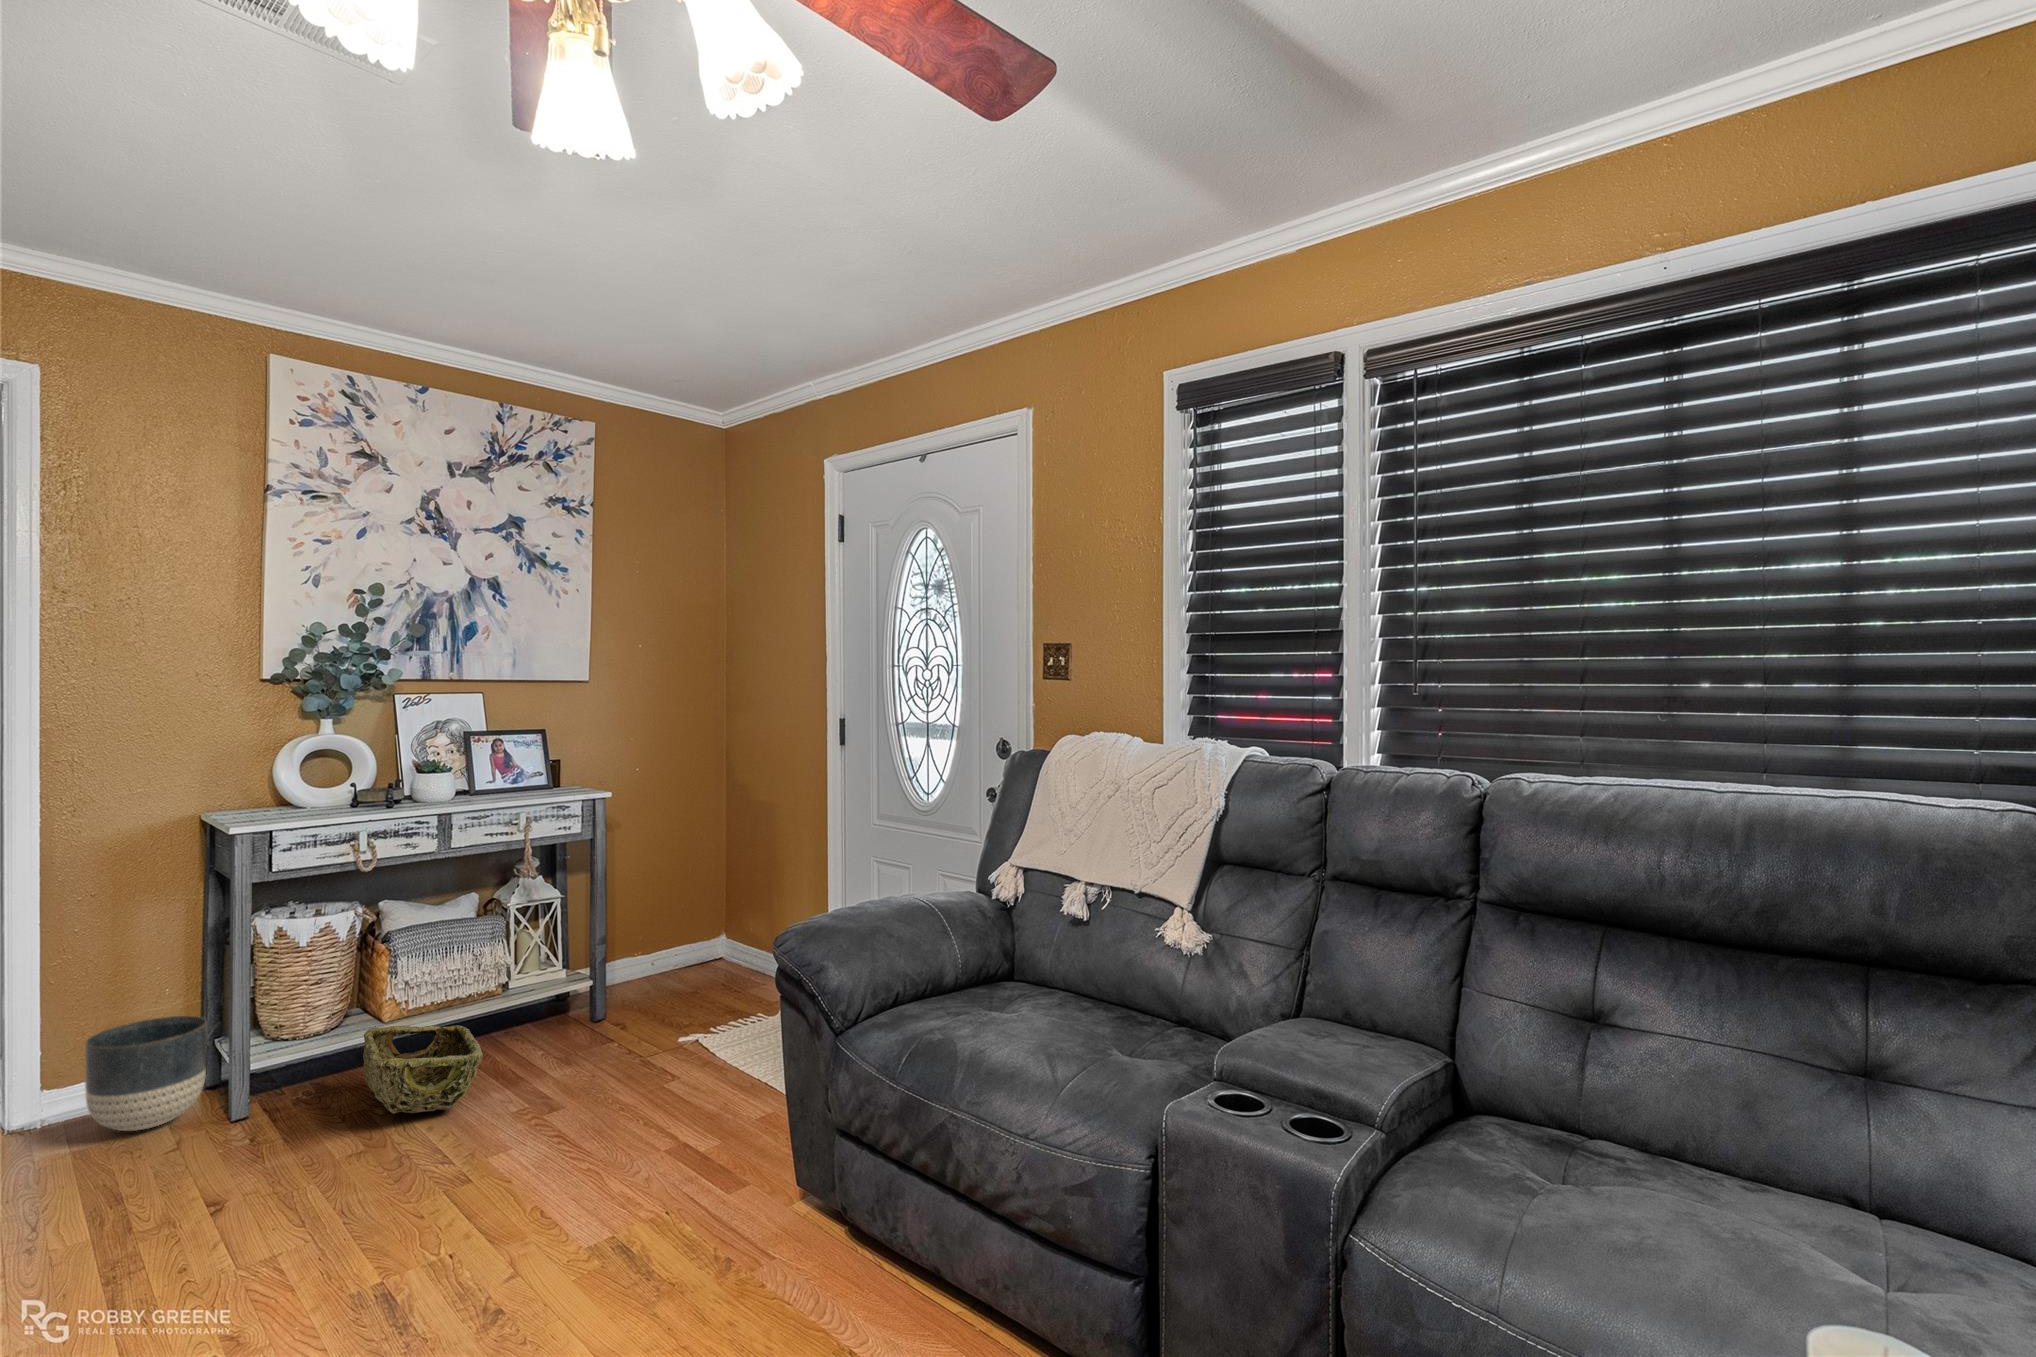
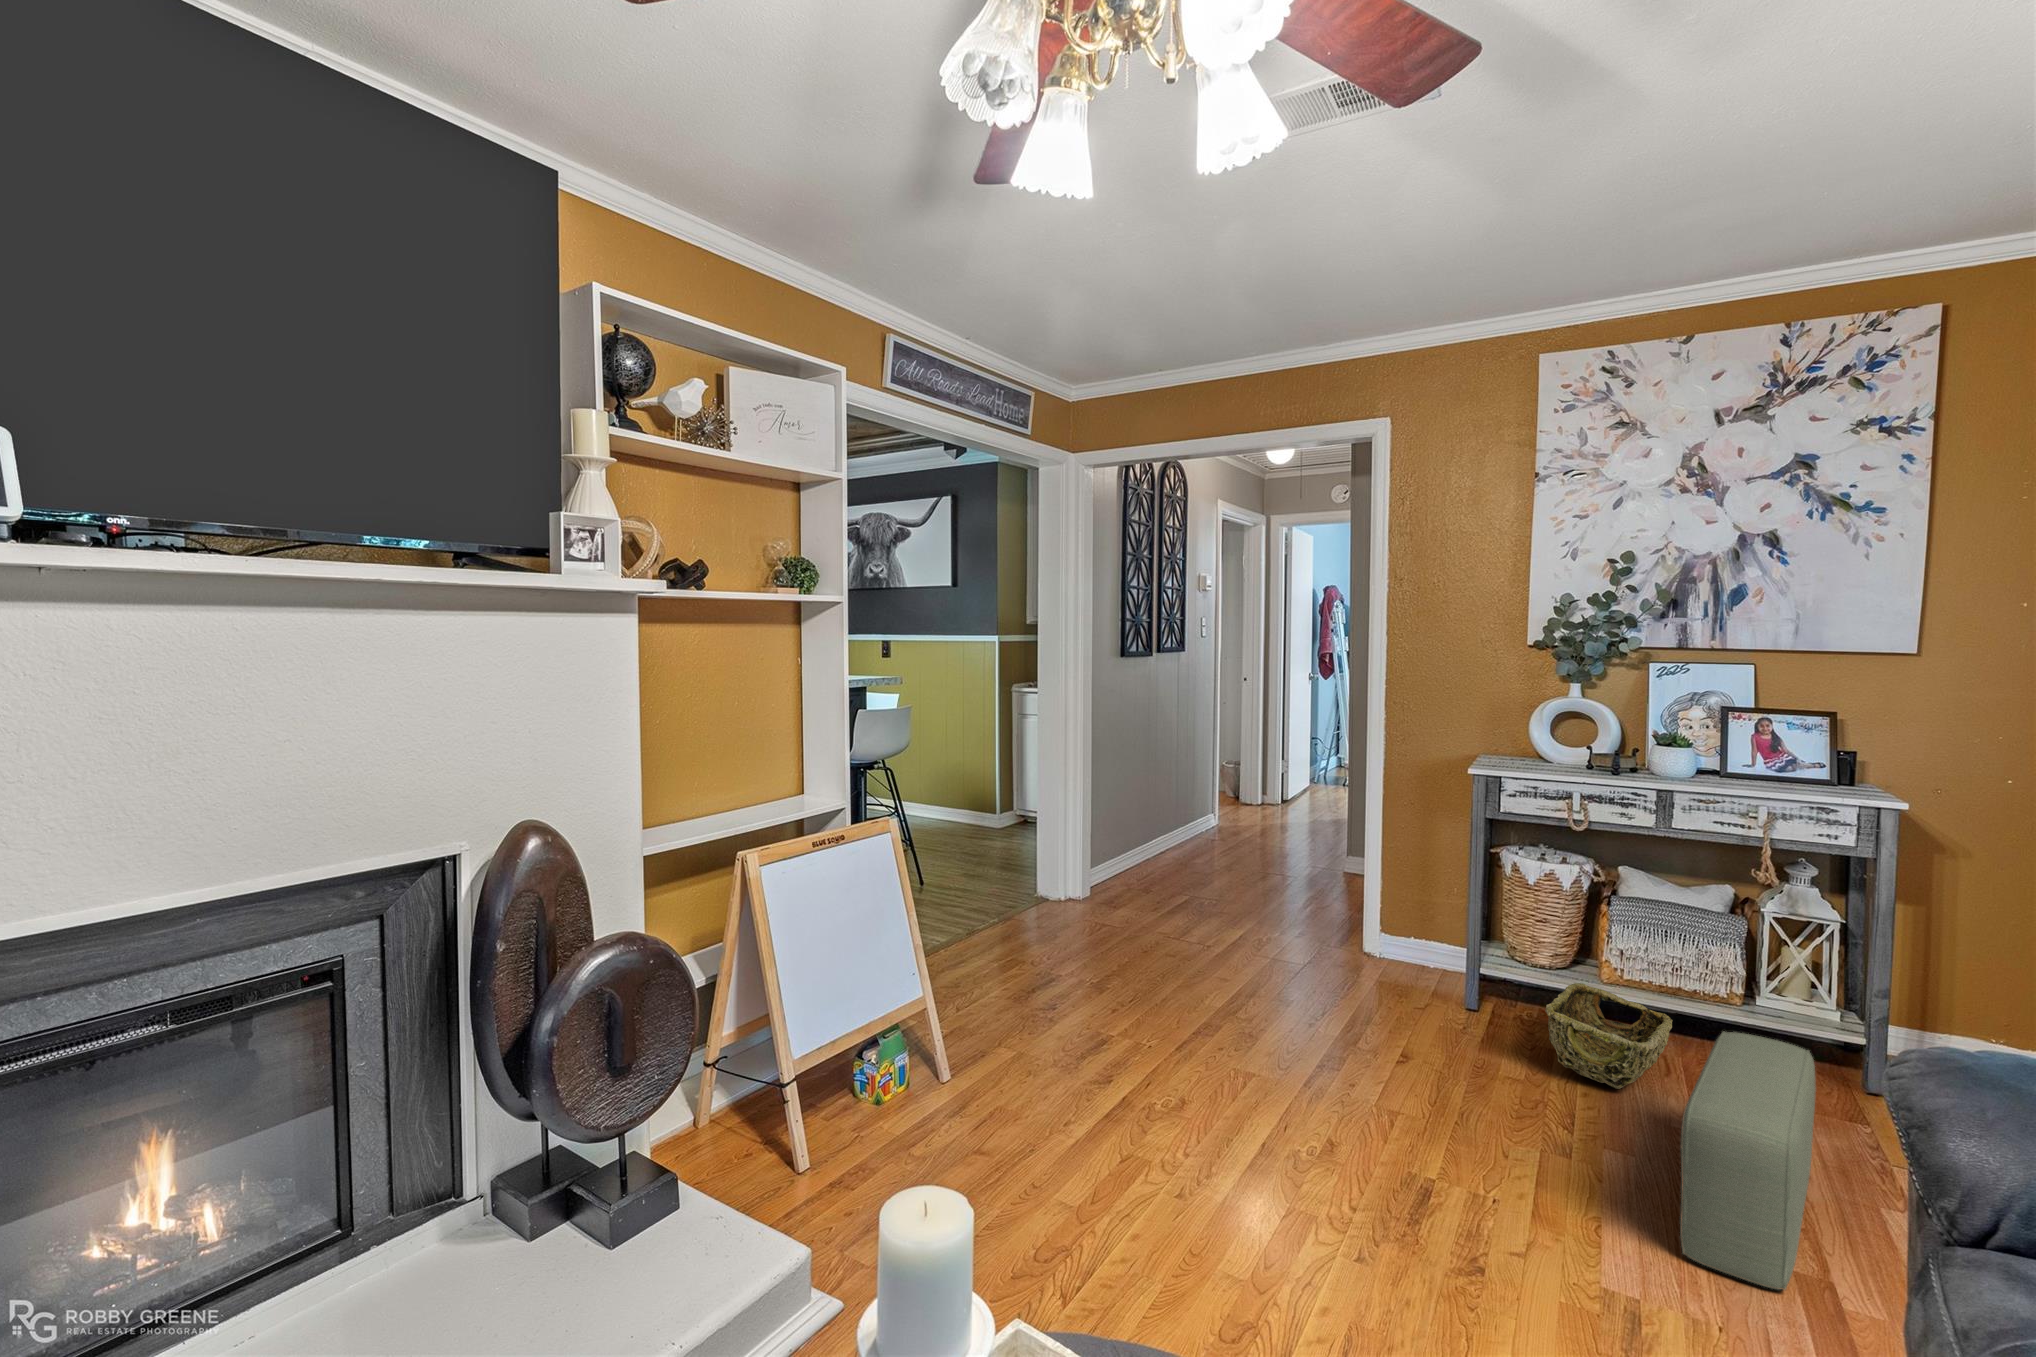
pouf: none [556,997,682,1193] -> present [1680,1032,1816,1290]
planter: present [85,1016,208,1131] -> none [1384,912,1462,997]

